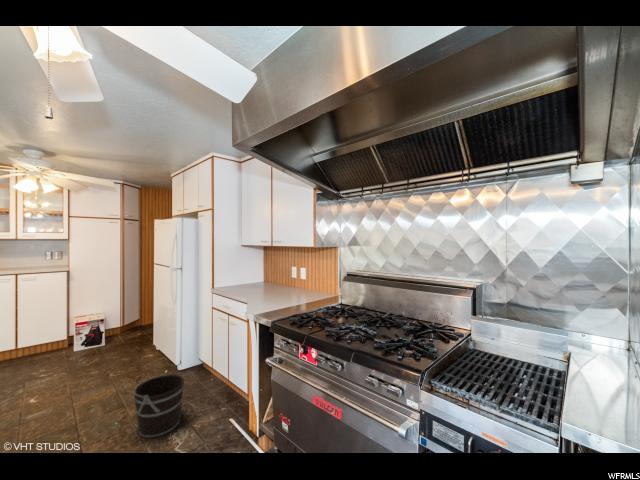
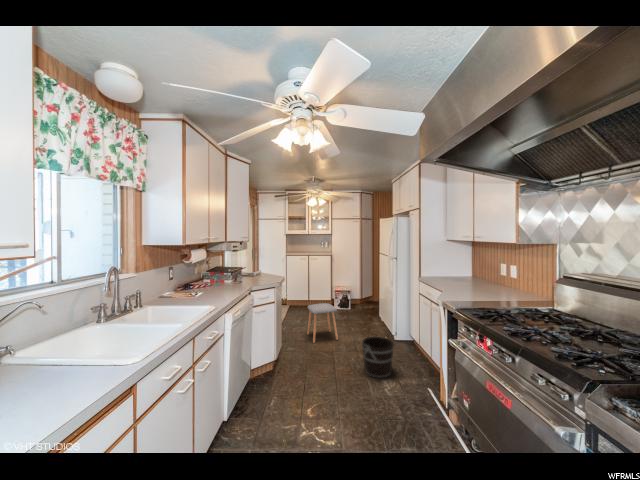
stool: none [15,346,85,422] -> present [307,303,338,343]

